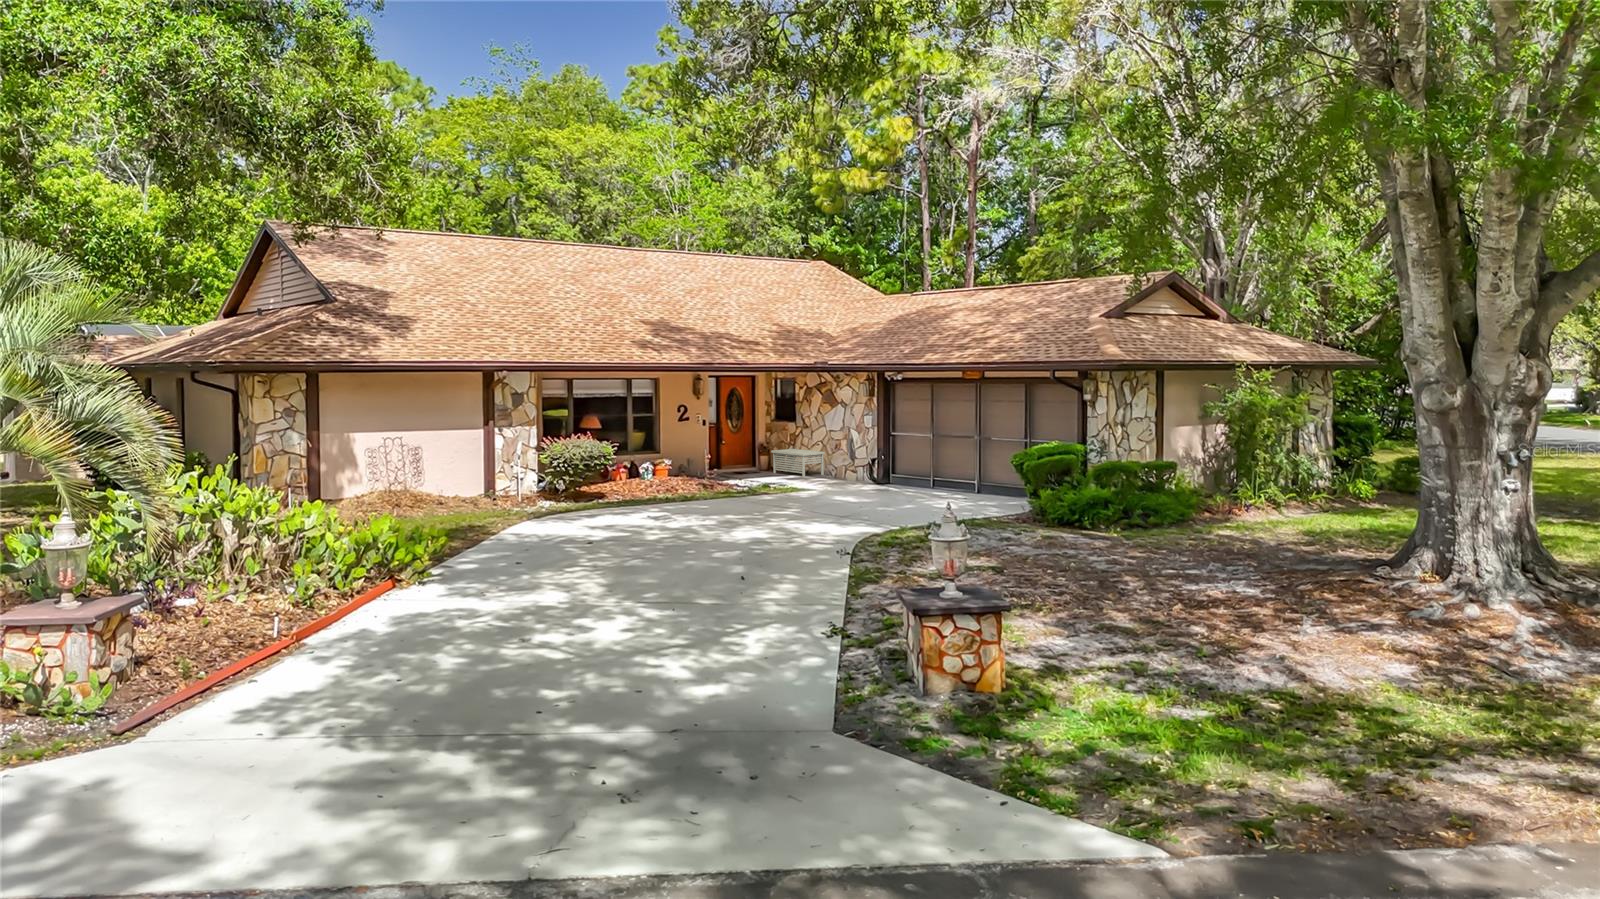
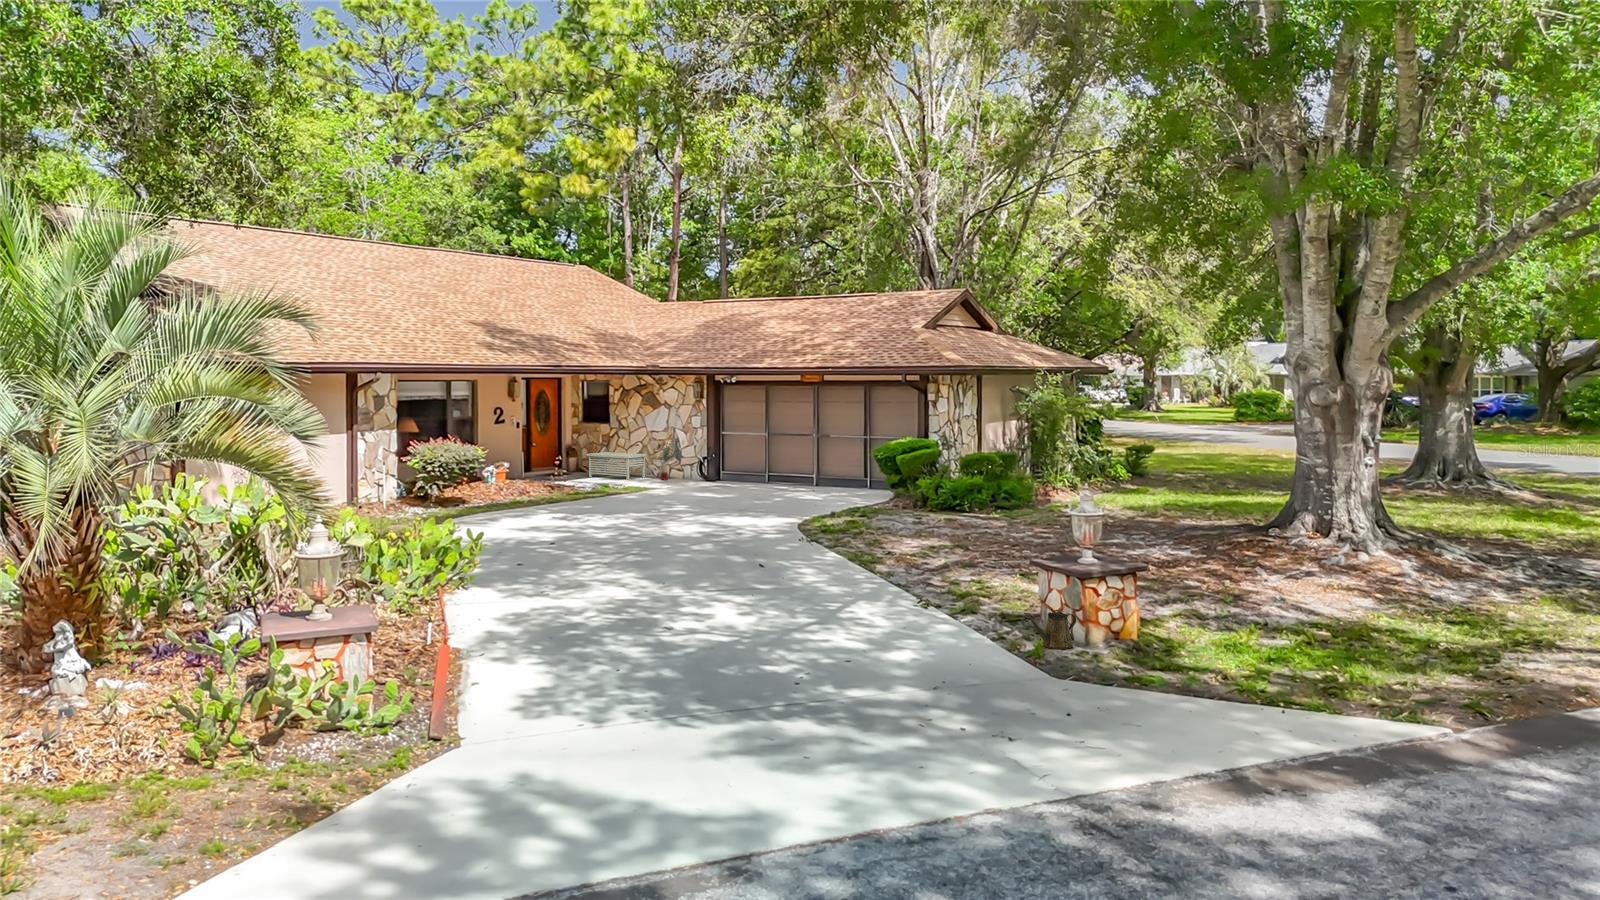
potted tree: none [824,438,851,478] -> present [652,442,678,480]
watering can: none [855,650,925,693] -> present [1024,612,1076,649]

